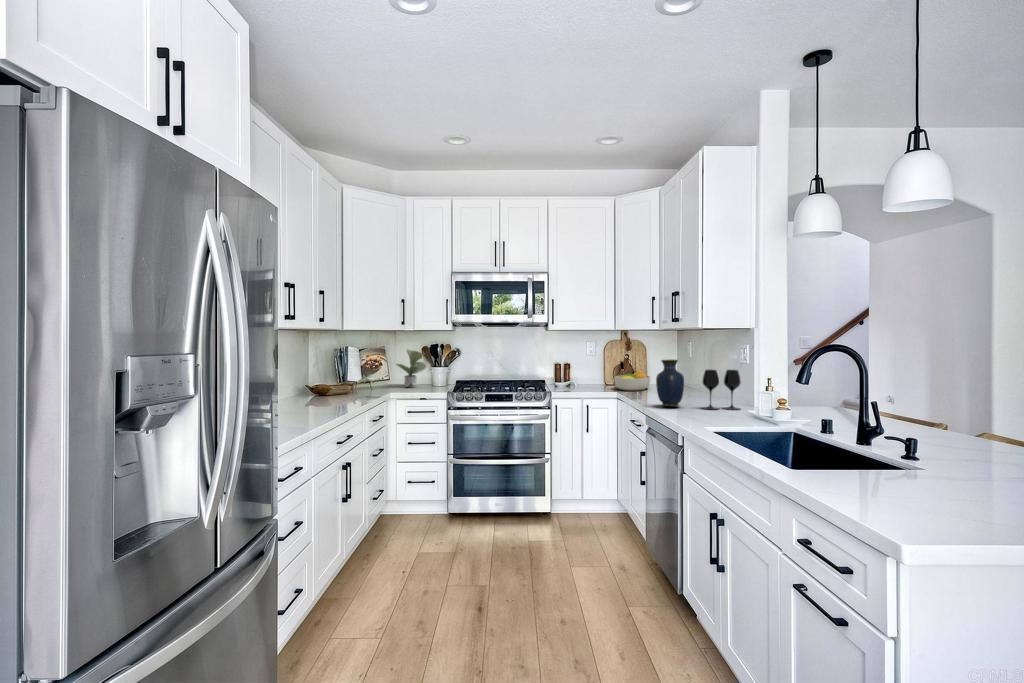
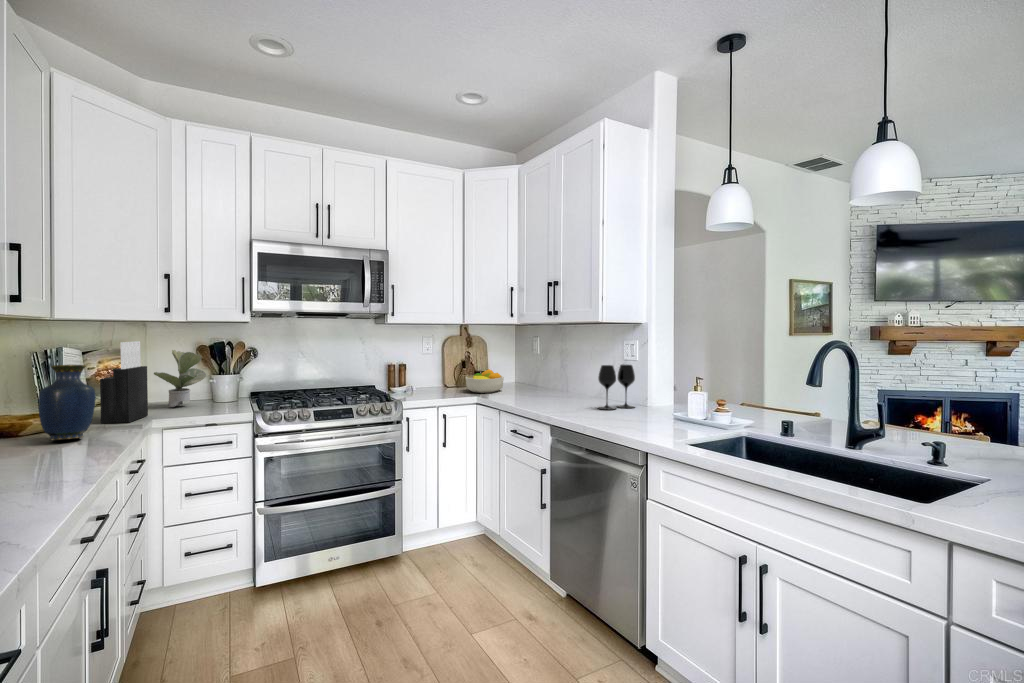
knife block: none [365,344,390,394] -> present [100,341,148,423]
vase: present [656,360,684,406] -> present [38,365,96,440]

